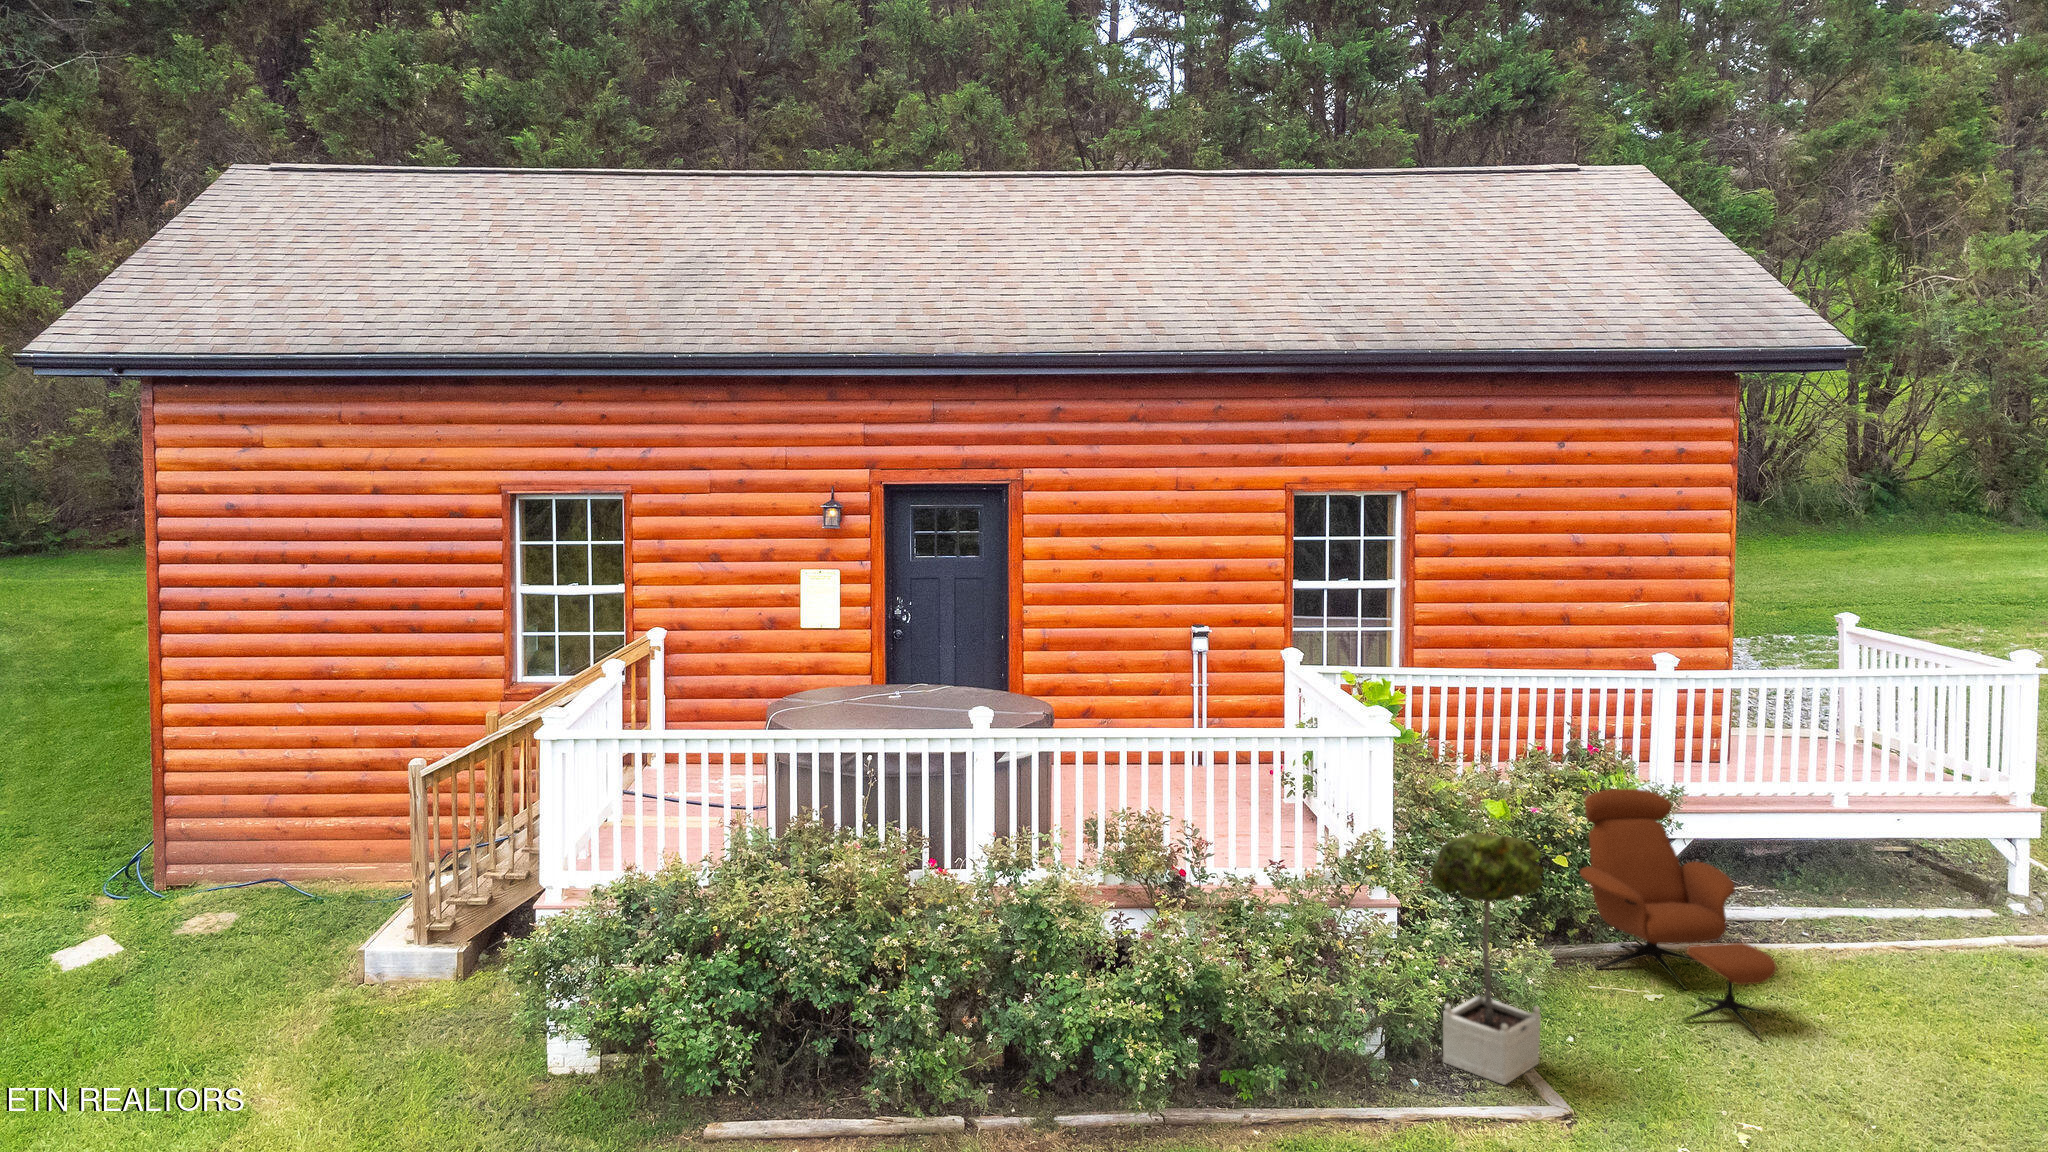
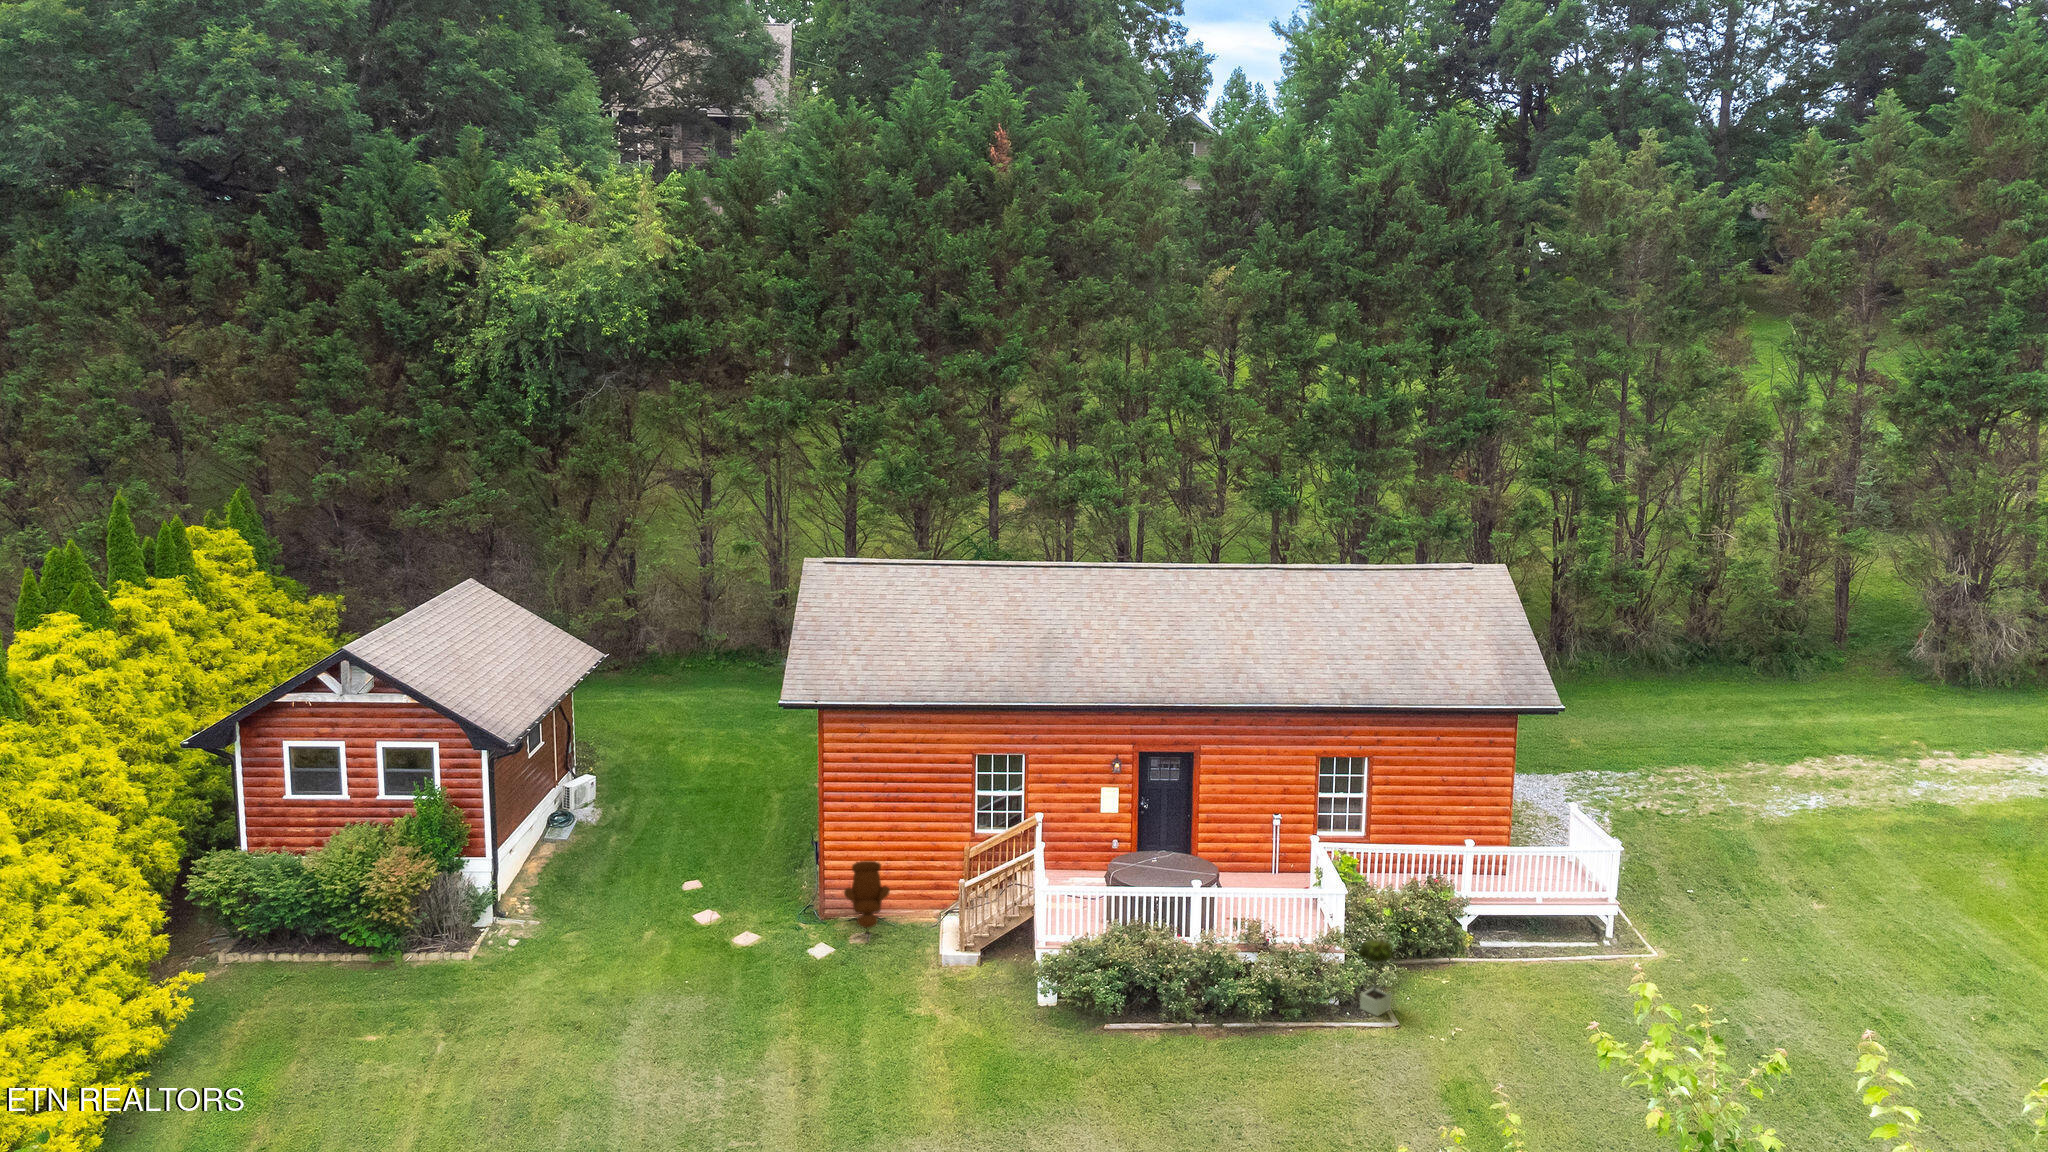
lounge chair: present [1580,788,1777,1039] -> present [844,861,890,938]

